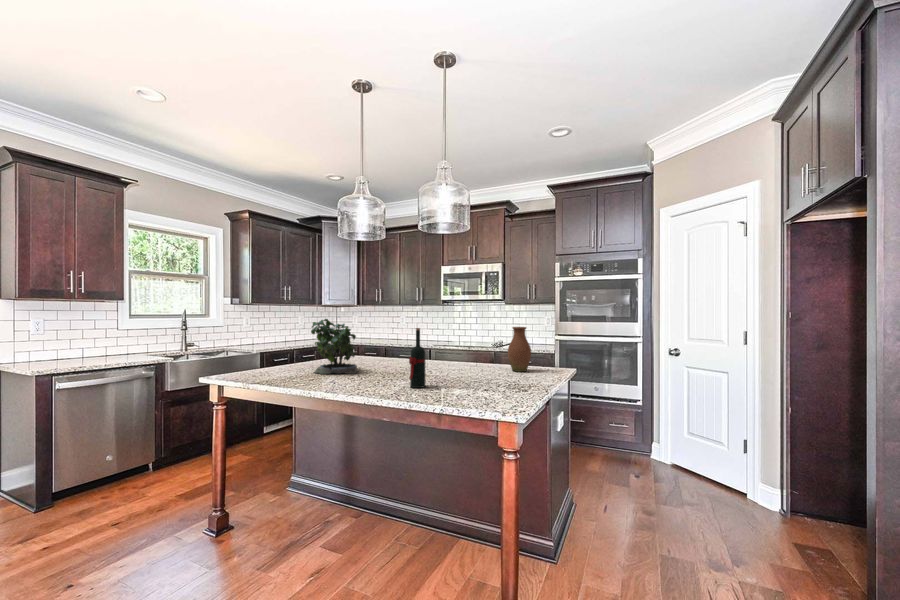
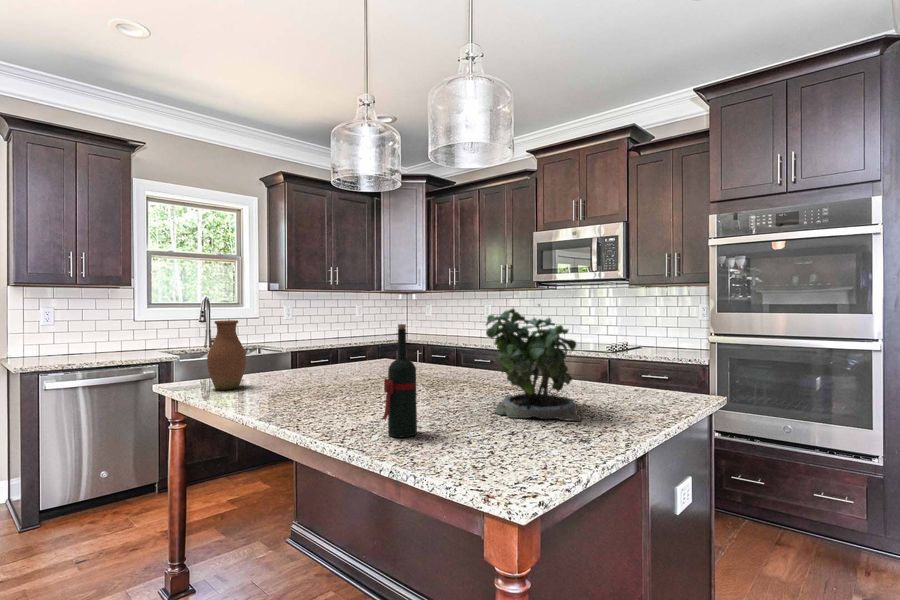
potted plant: present [311,319,357,374] -> present [486,304,581,421]
vase: present [508,327,531,372] -> present [207,320,246,390]

